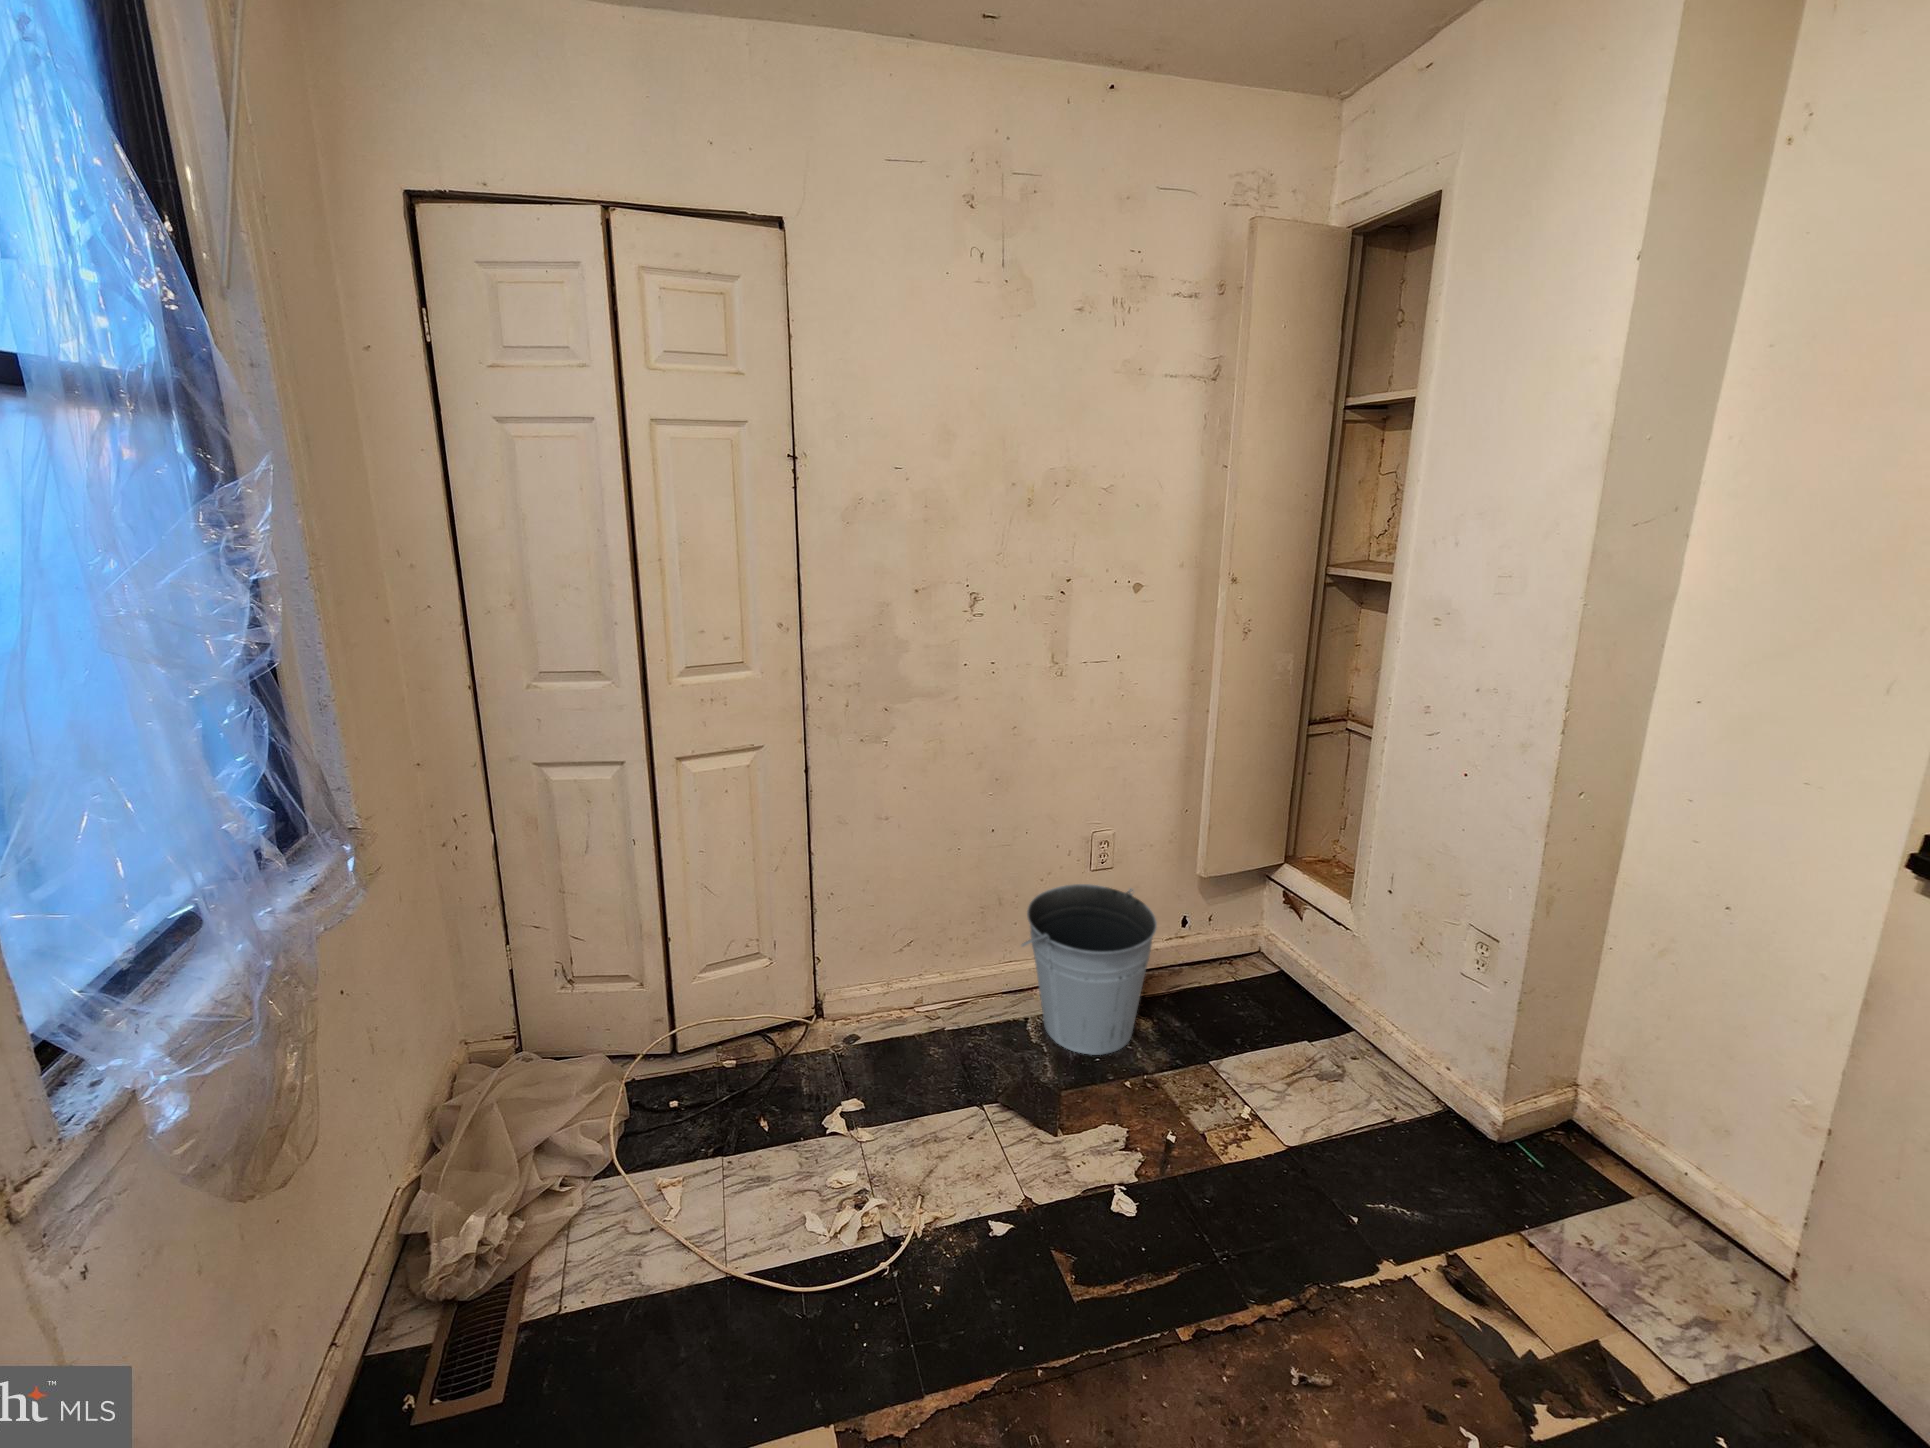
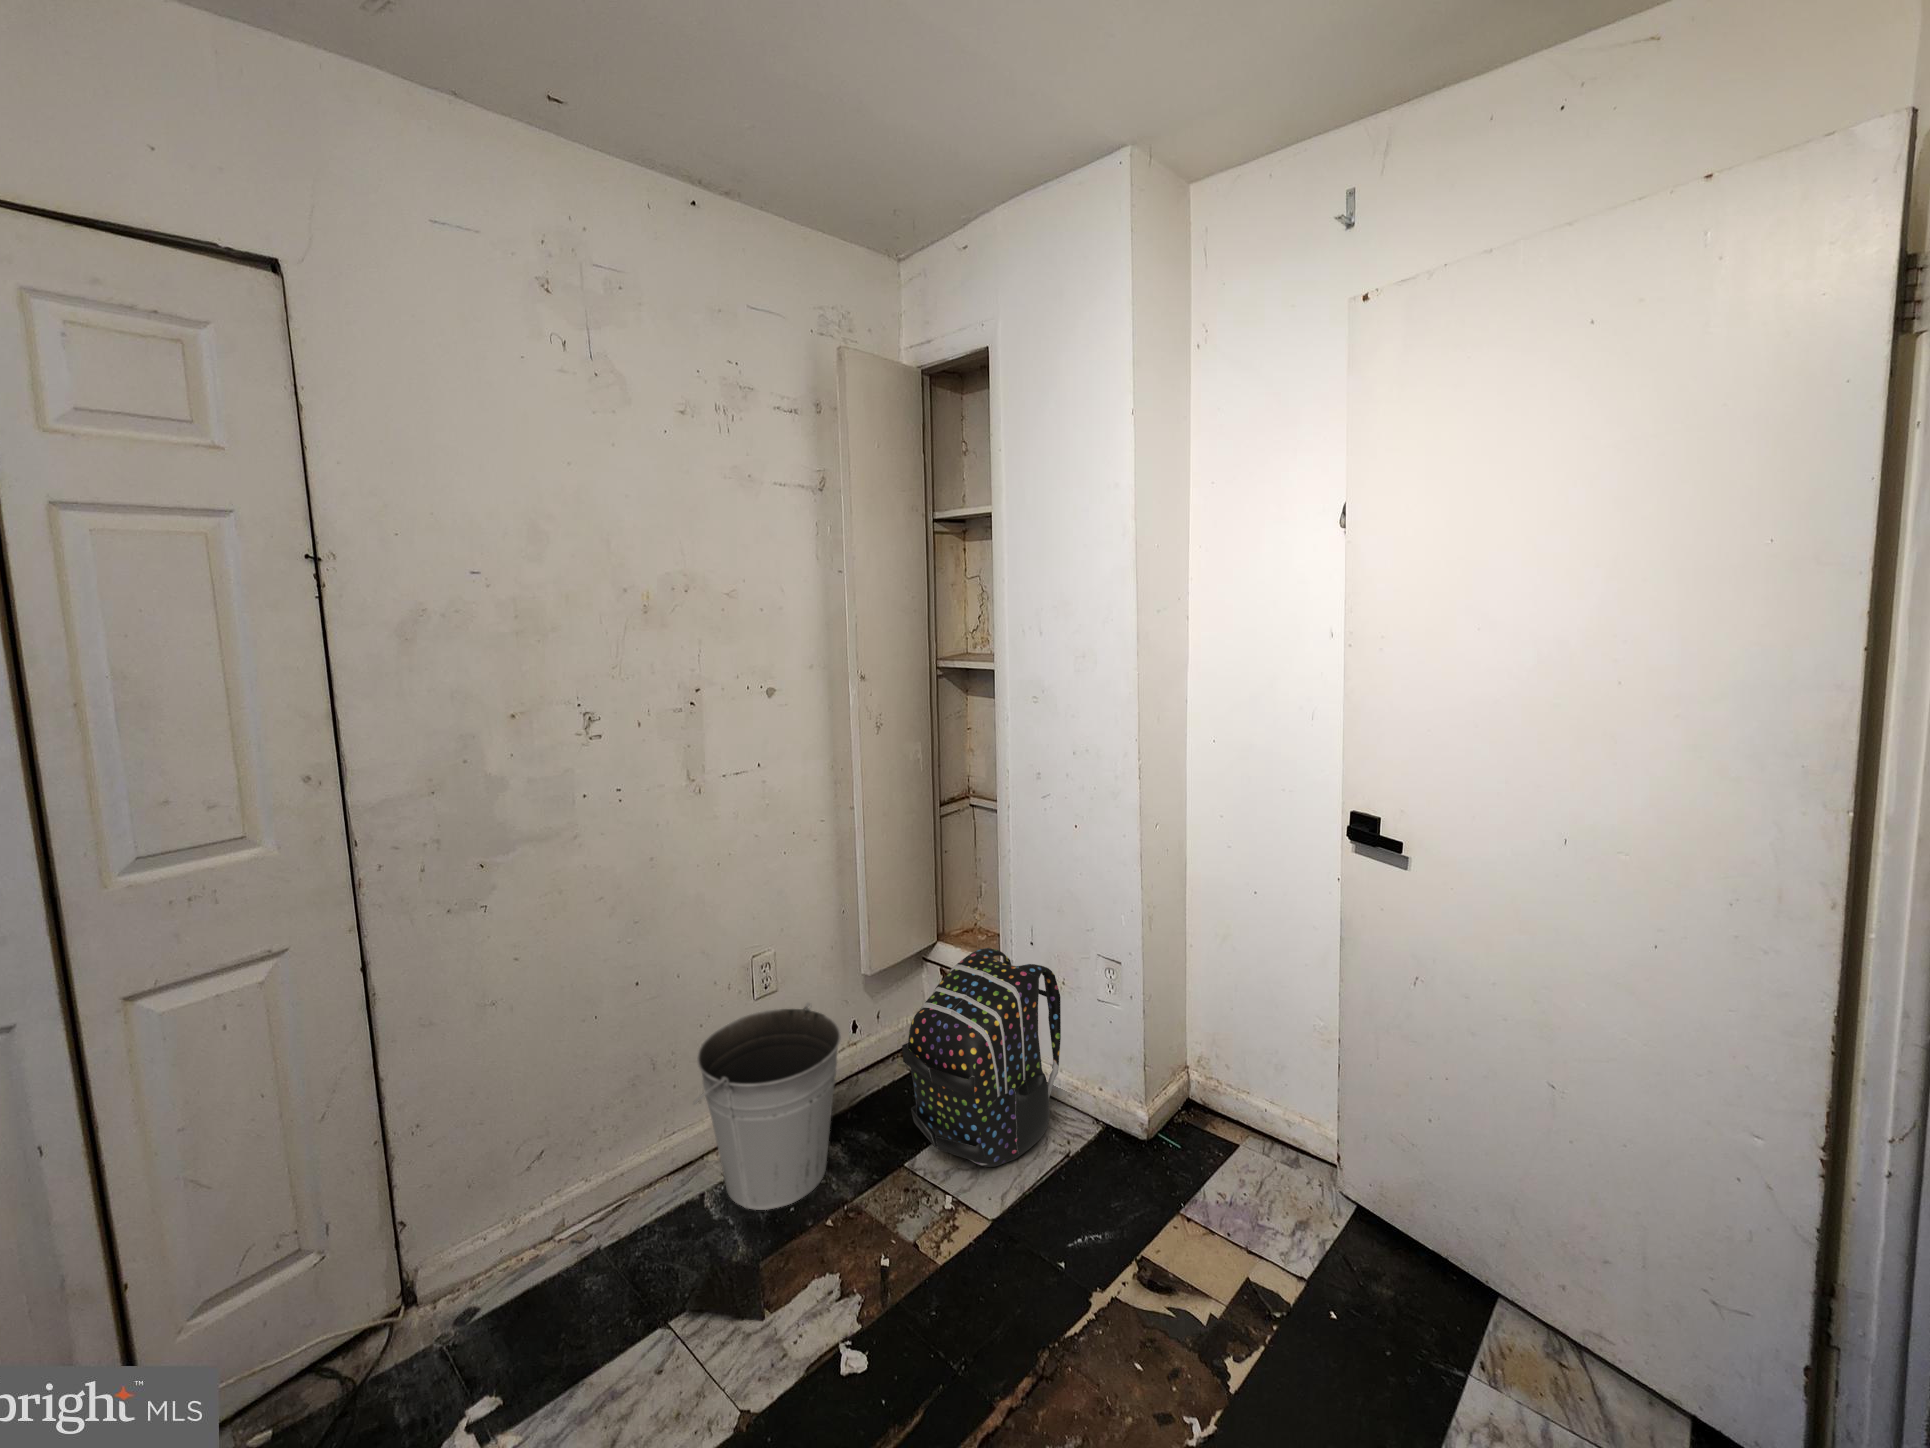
backpack: none [1217,884,1413,1102] -> present [902,948,1061,1167]

